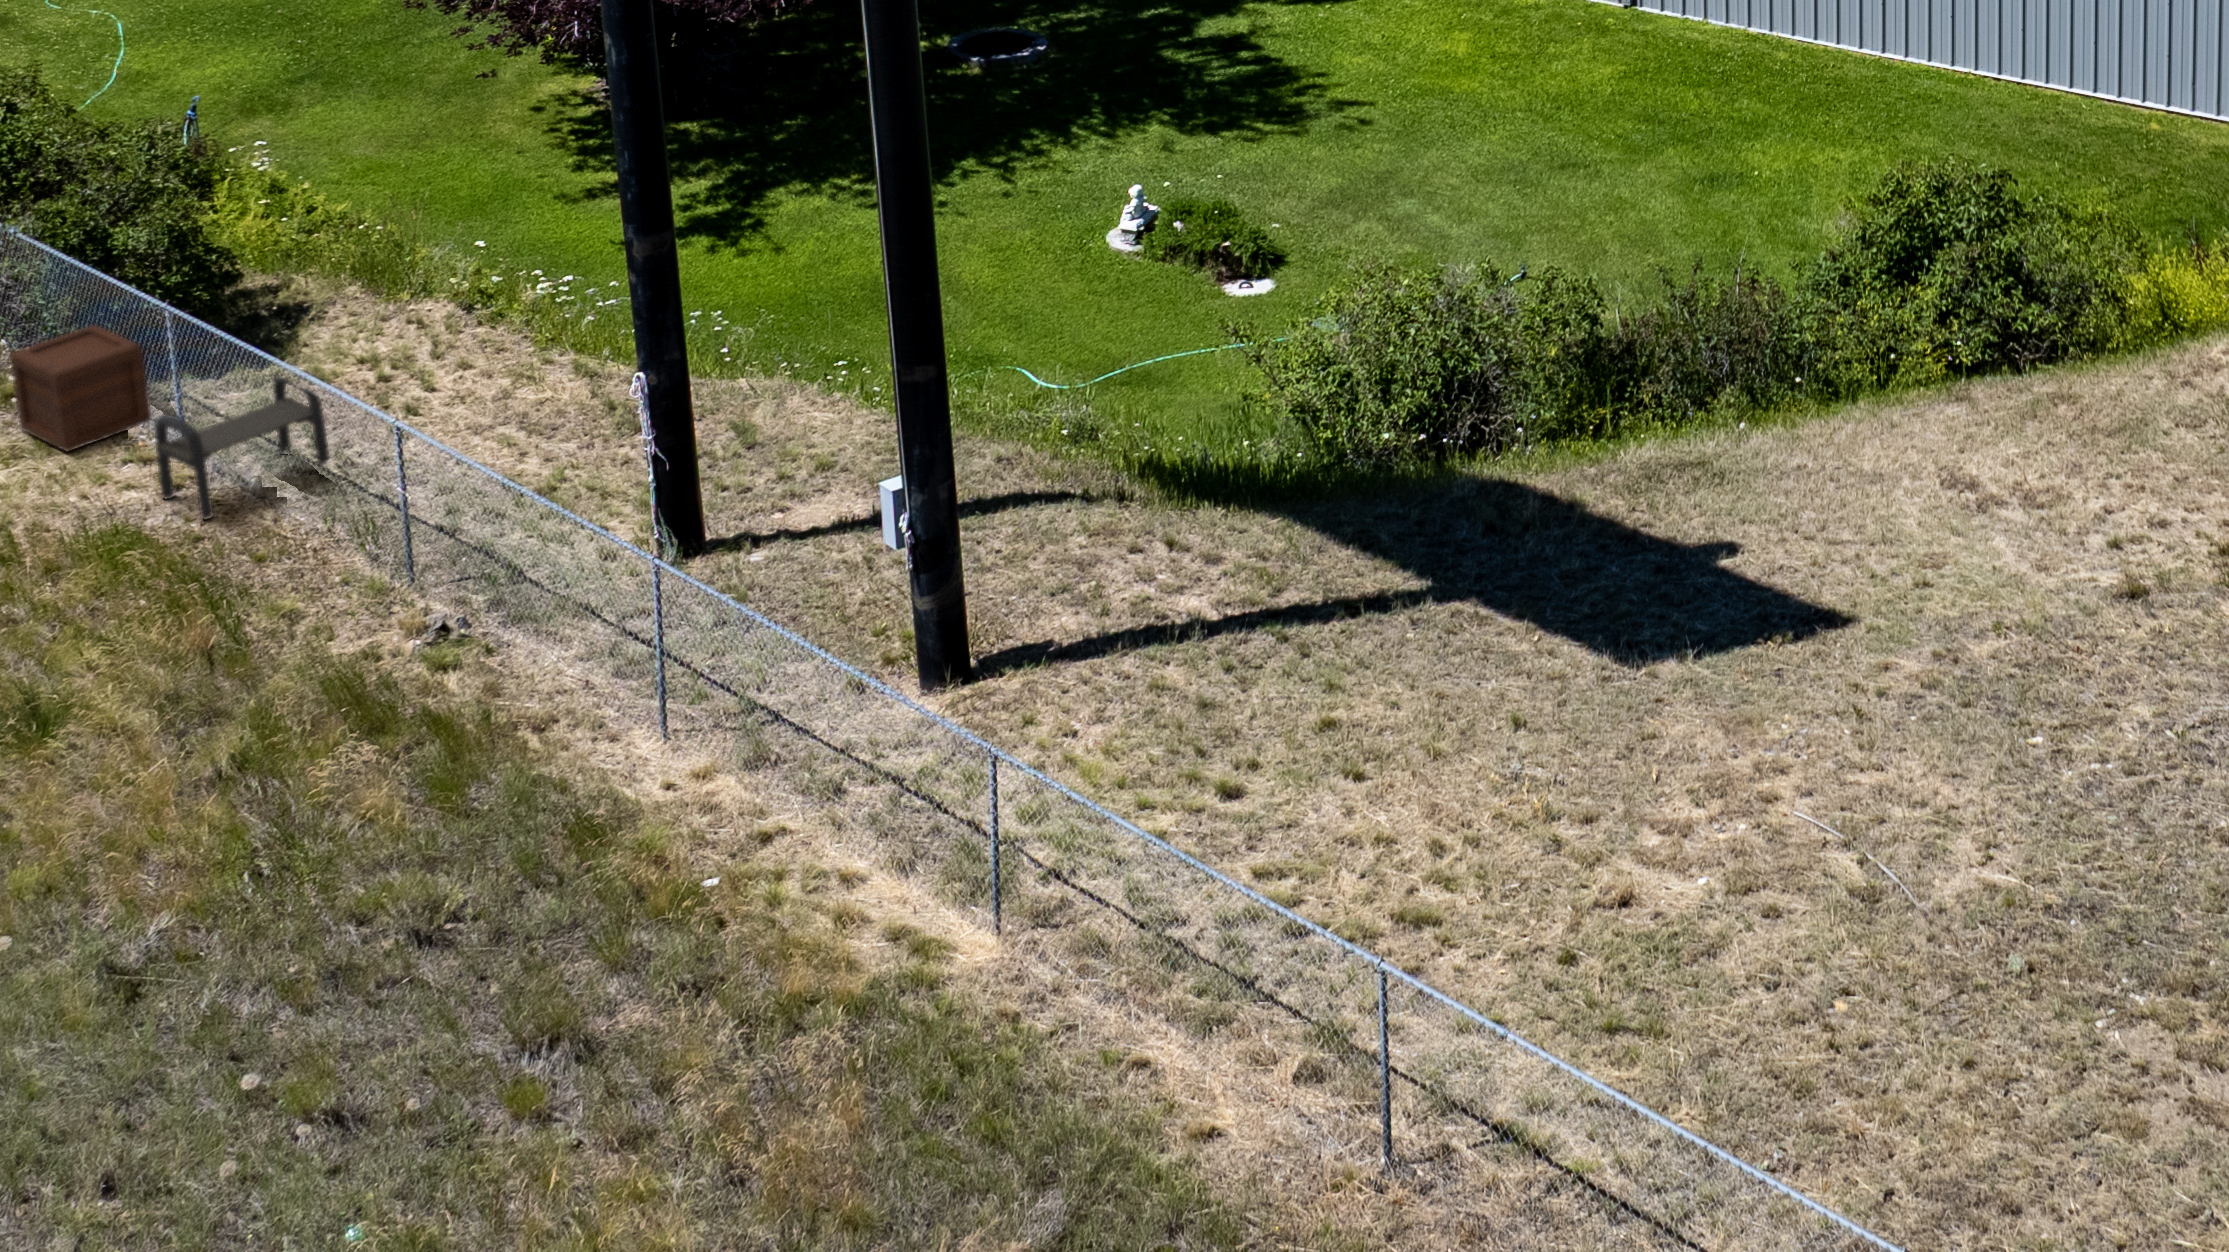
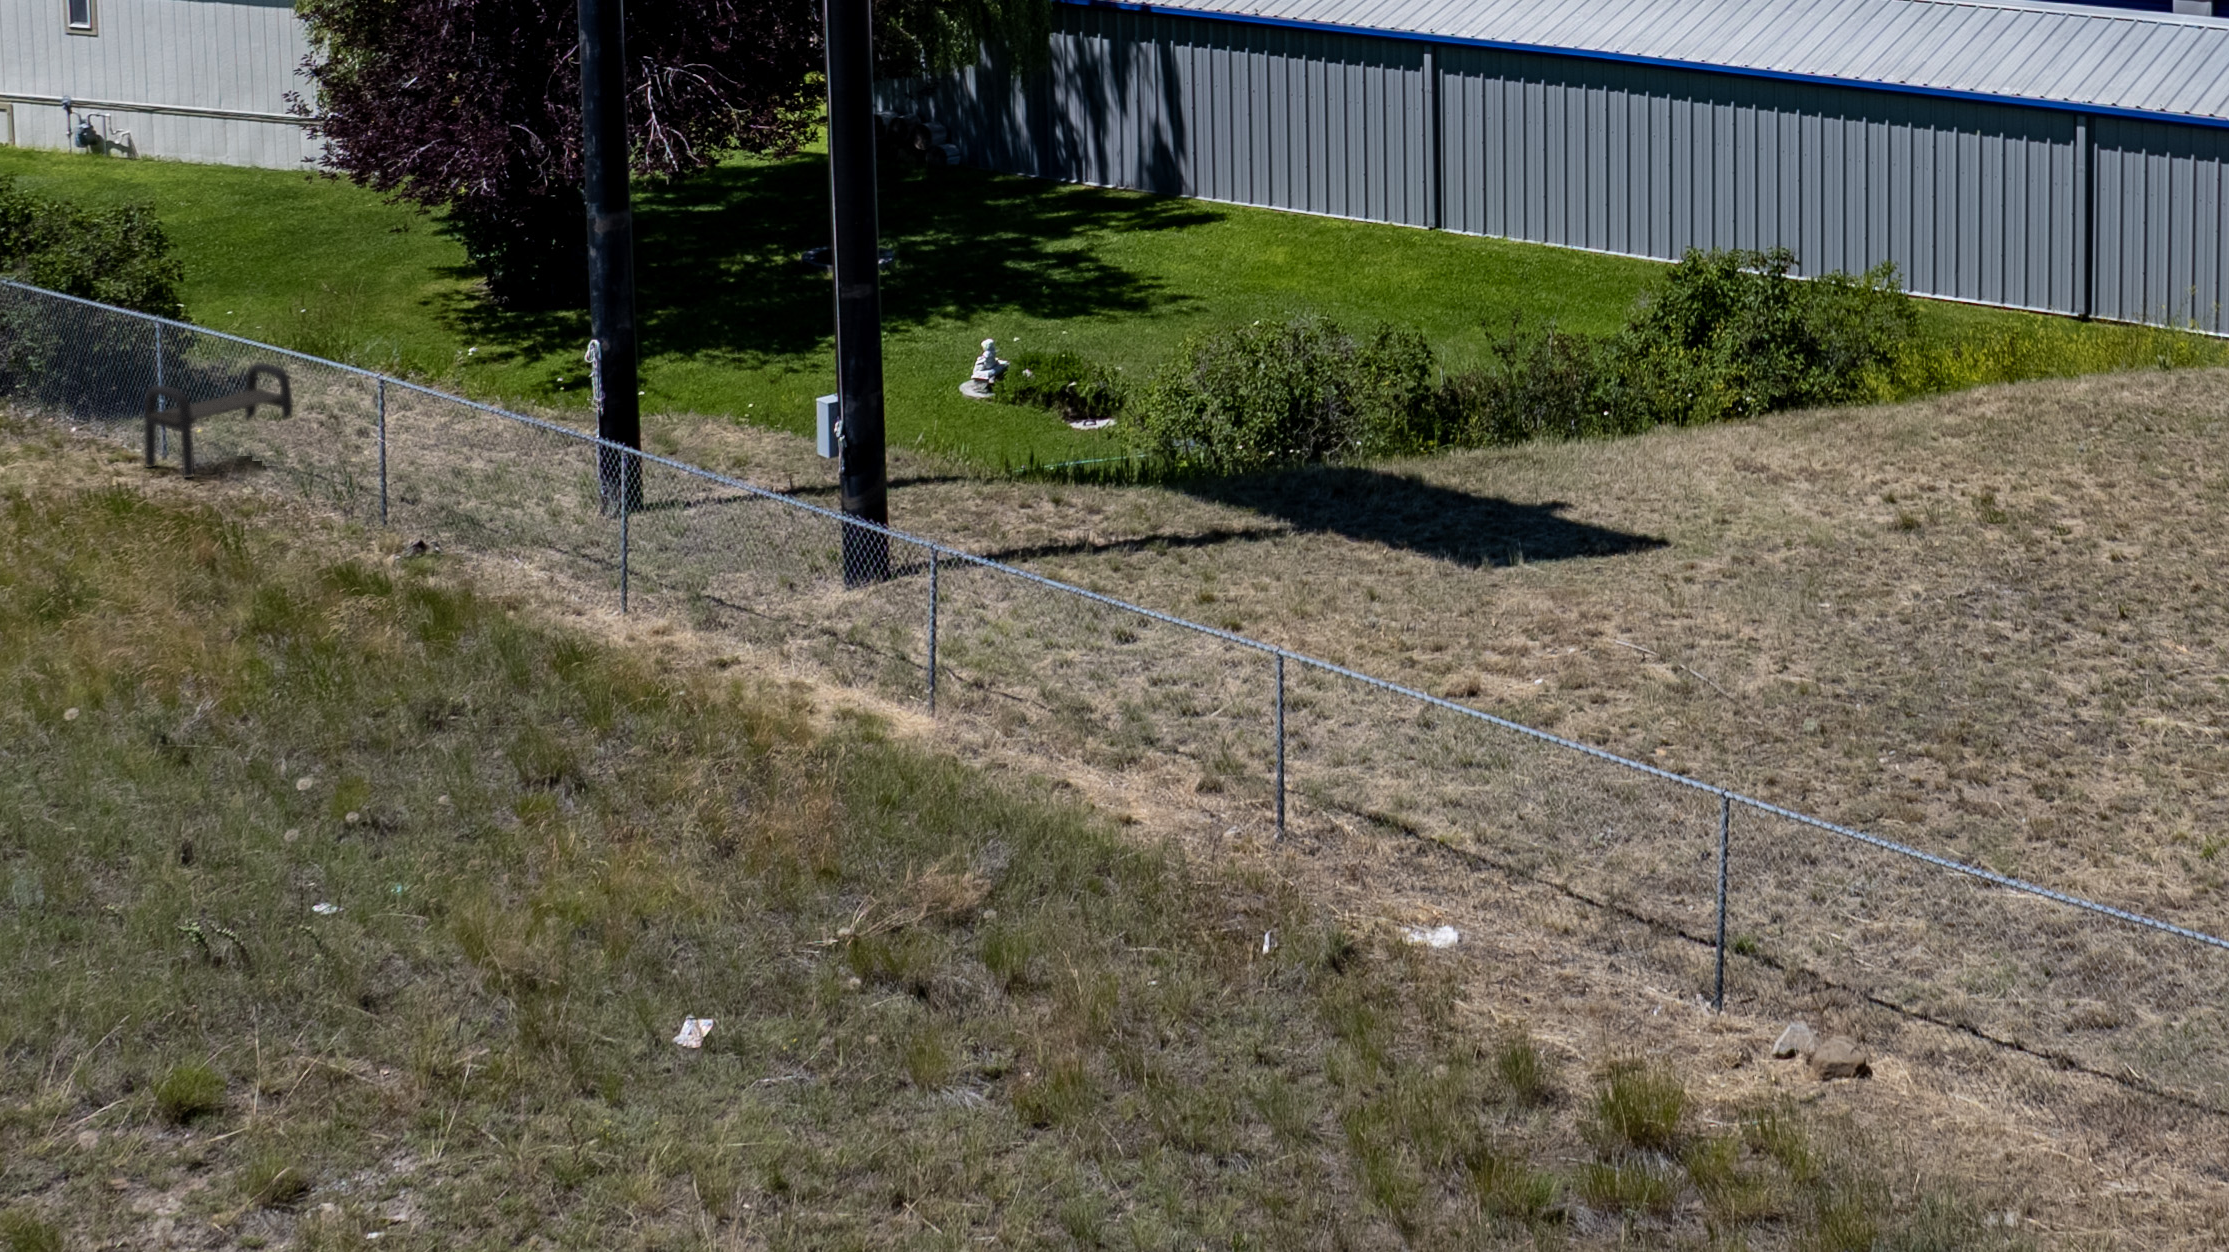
wooden crate: present [10,325,152,451] -> none [7,340,128,441]

